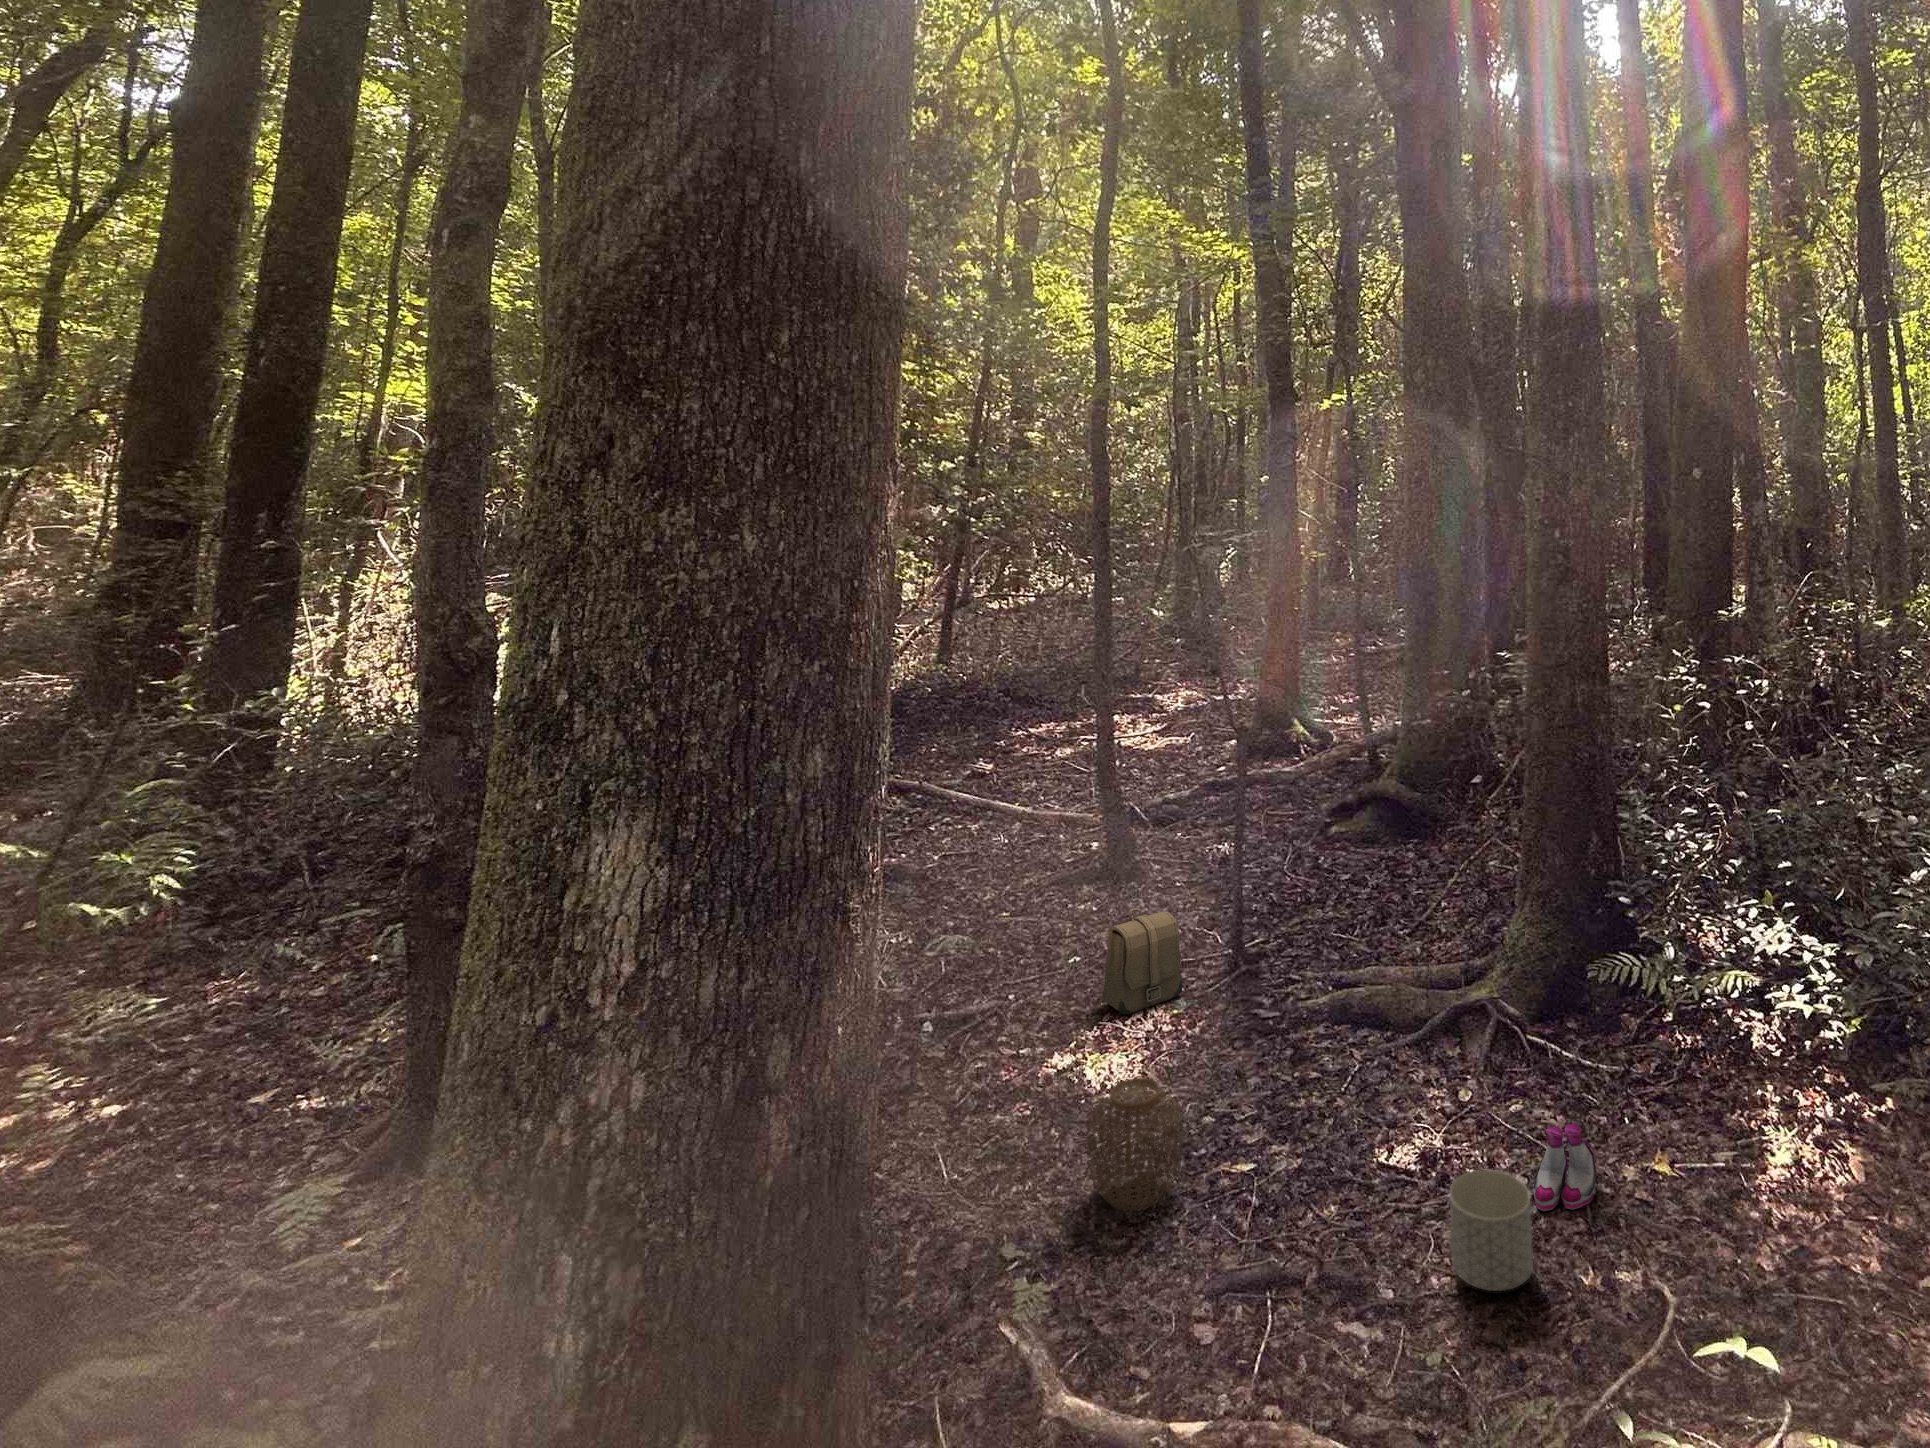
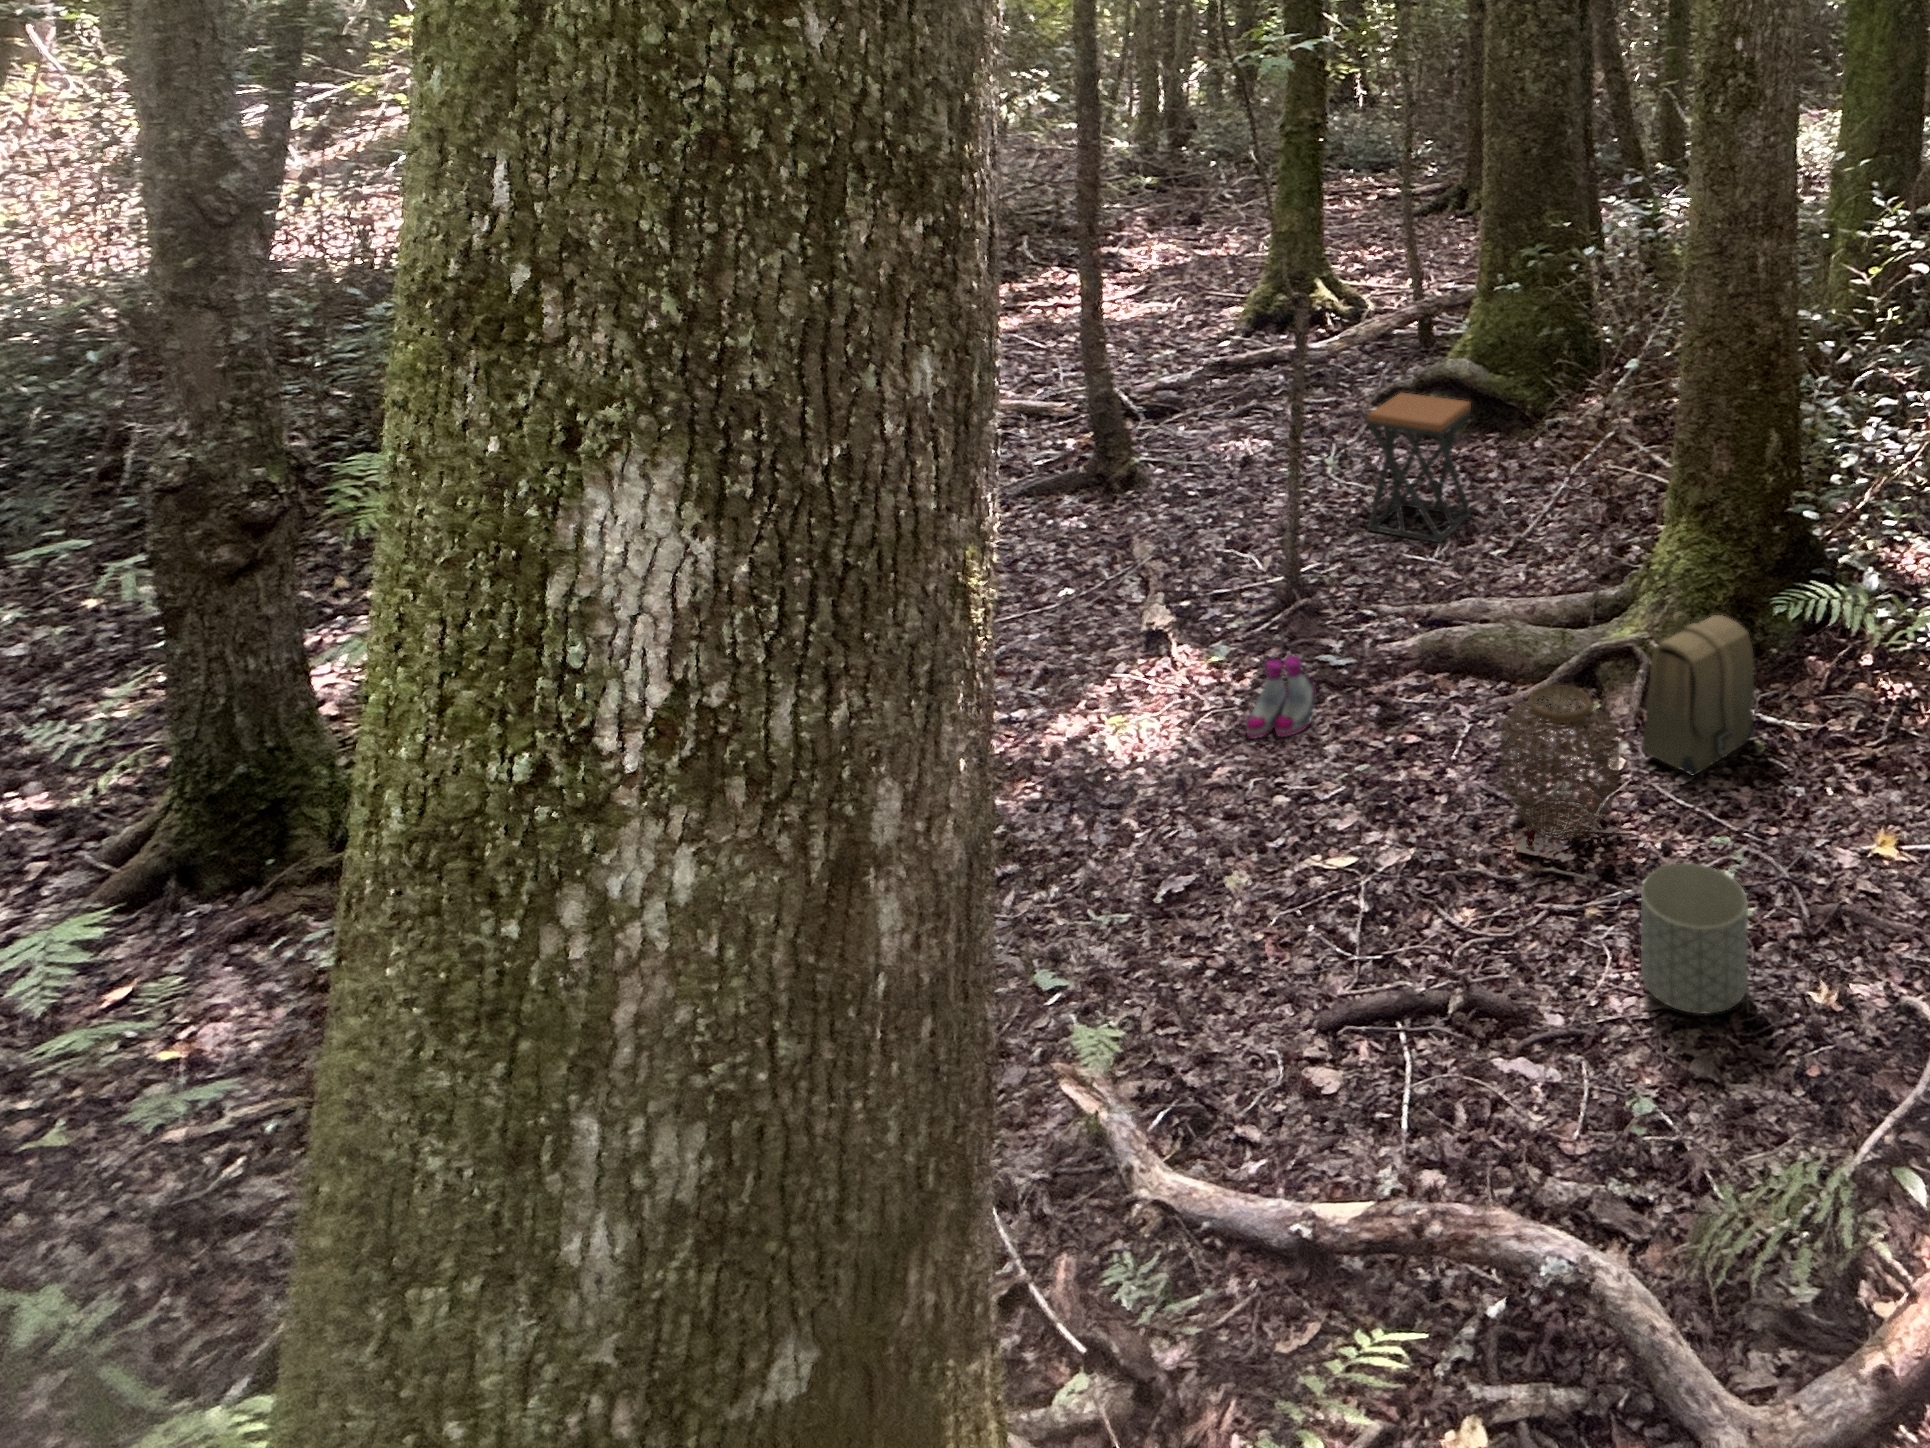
stool: none [1300,801,1383,921] -> present [1367,393,1471,543]
backpack: present [1103,908,1182,1015] -> present [1642,611,1755,775]
woven basket: present [1087,1078,1183,1211] -> present [1501,685,1619,838]
boots: present [1533,1123,1596,1211] -> present [1246,656,1315,739]

